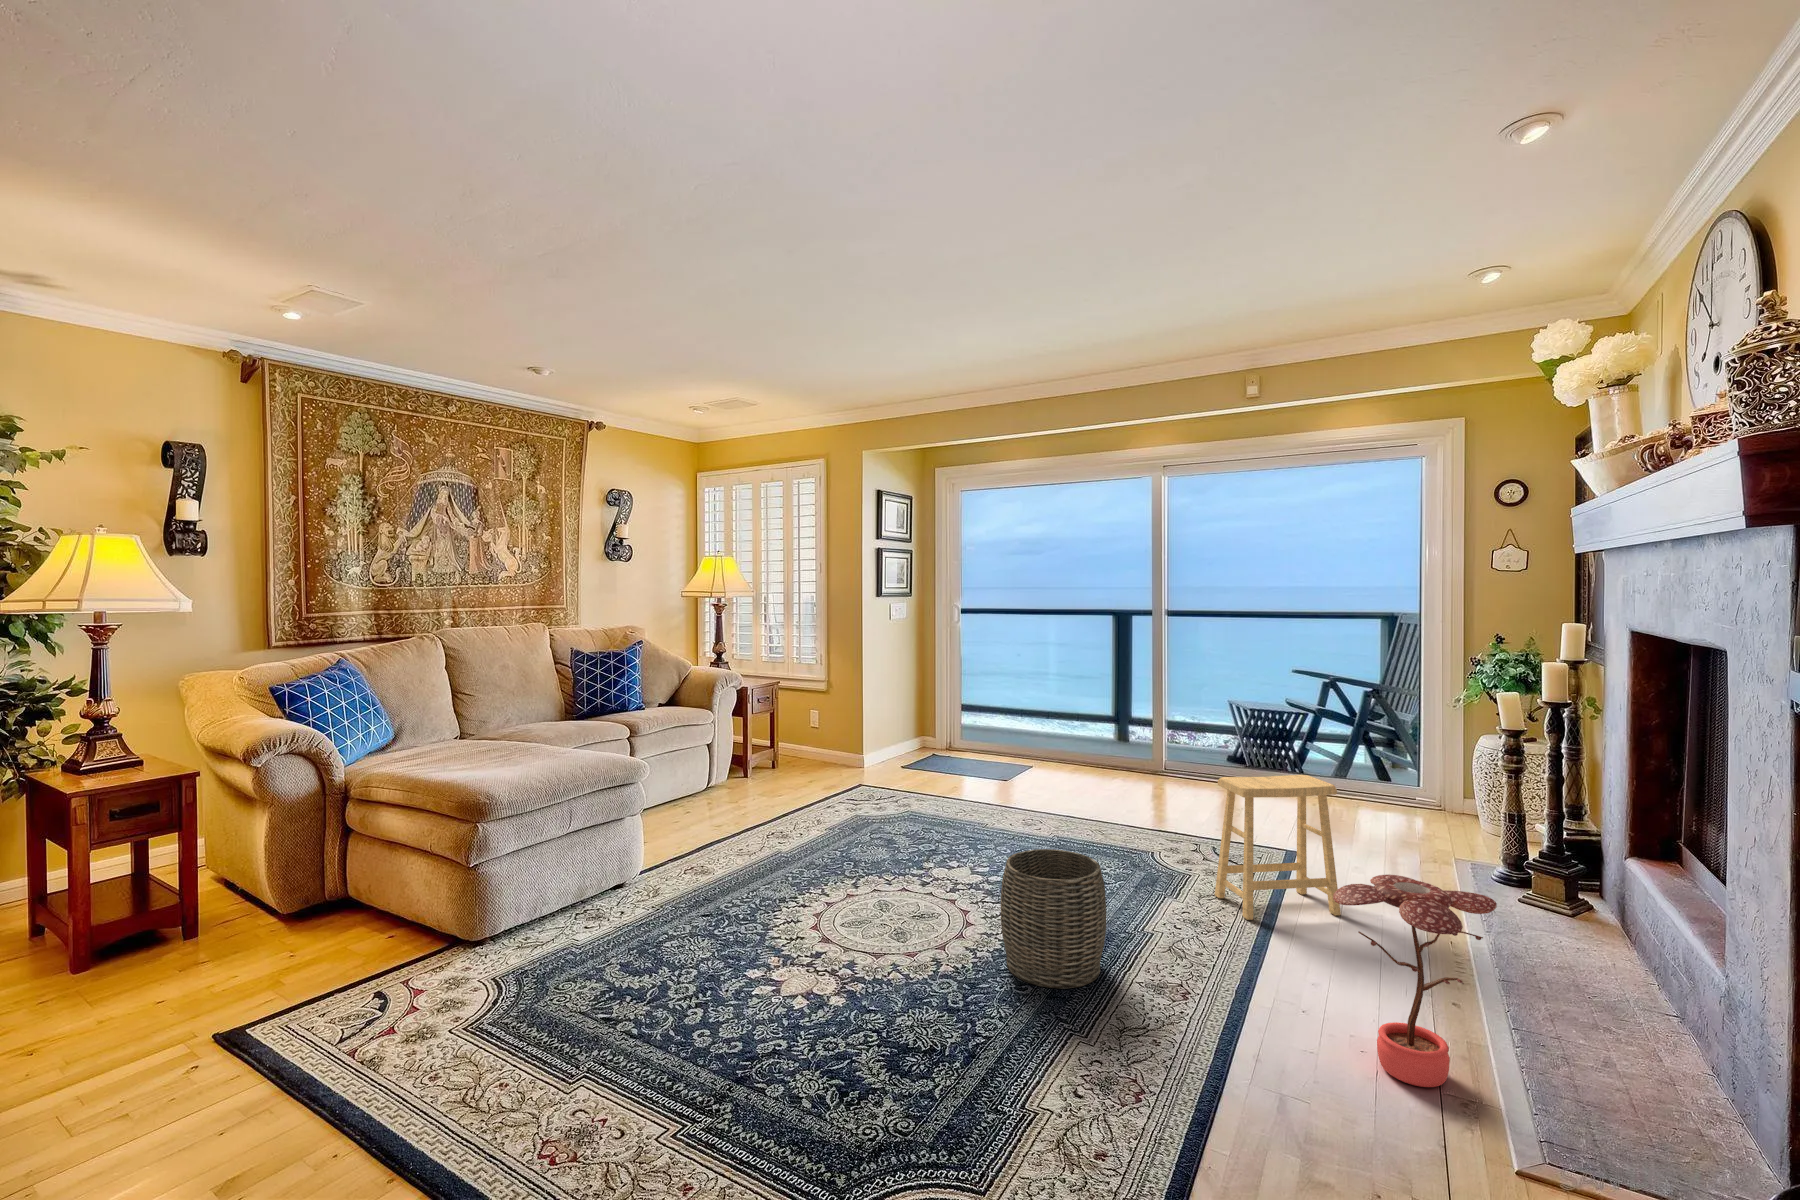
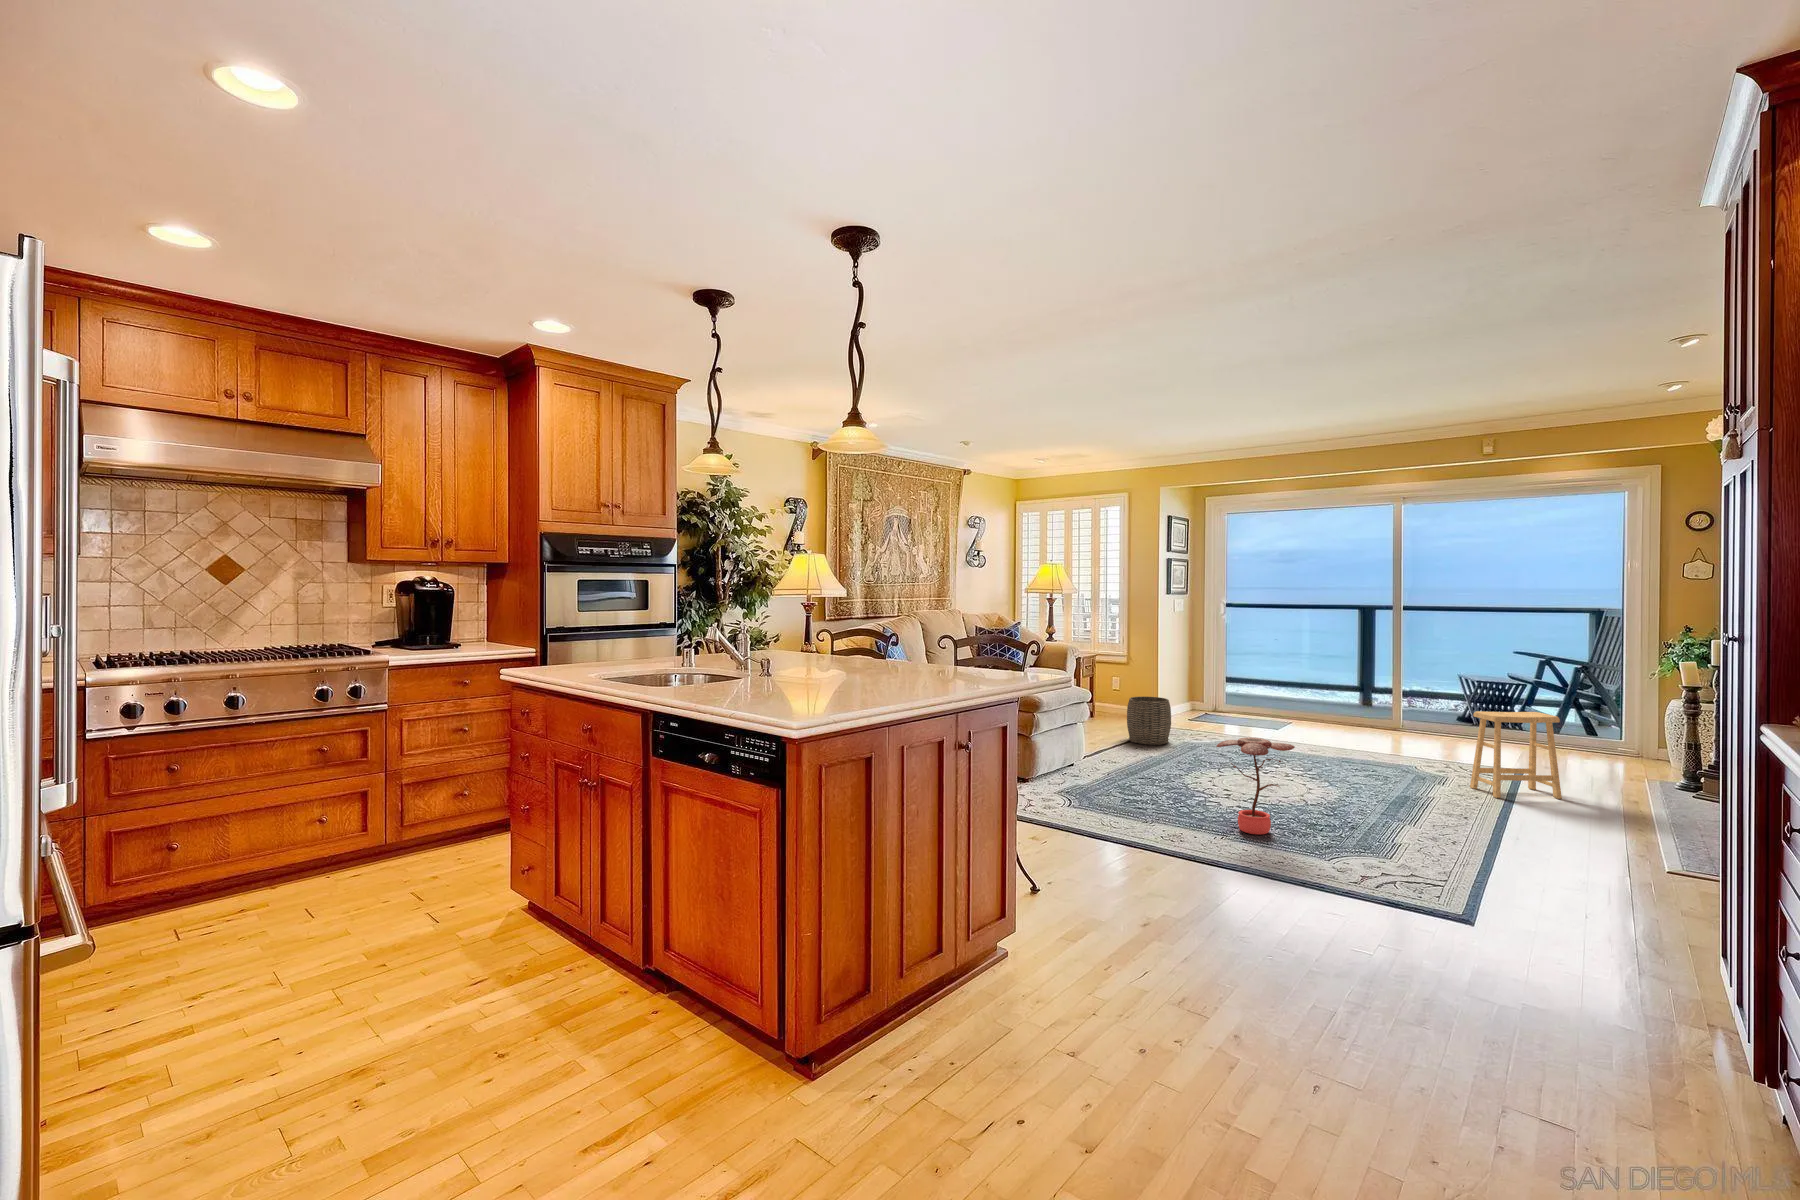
woven basket: present [1001,849,1106,988] -> present [1127,696,1171,745]
potted plant: present [1333,875,1497,1087] -> present [1216,737,1295,835]

